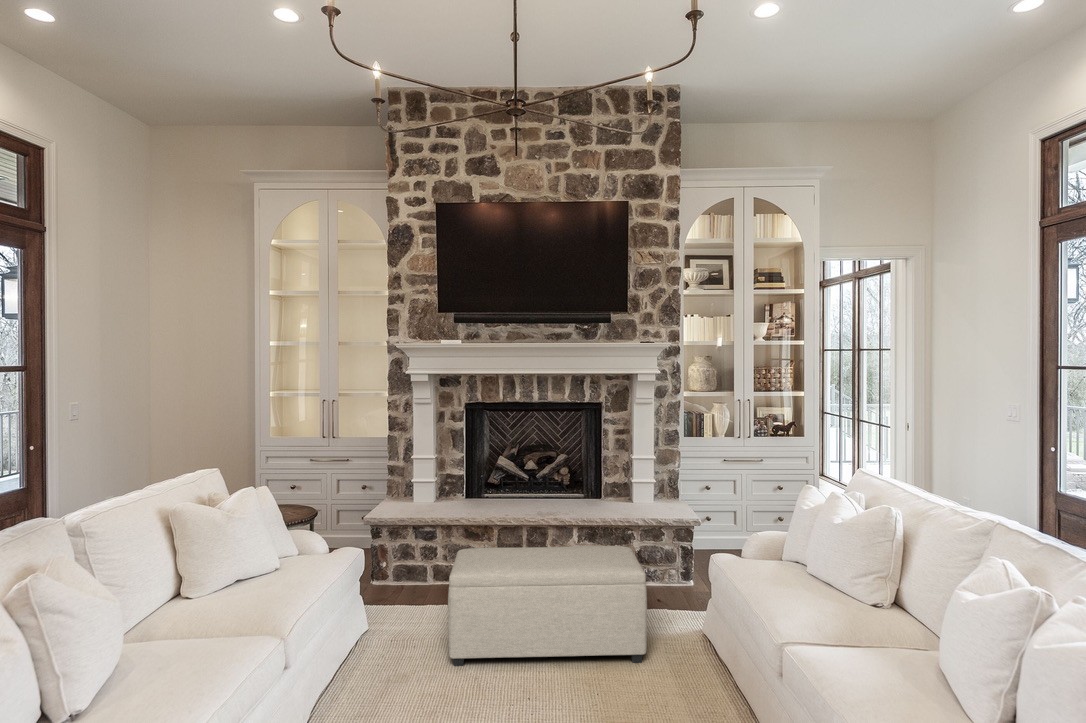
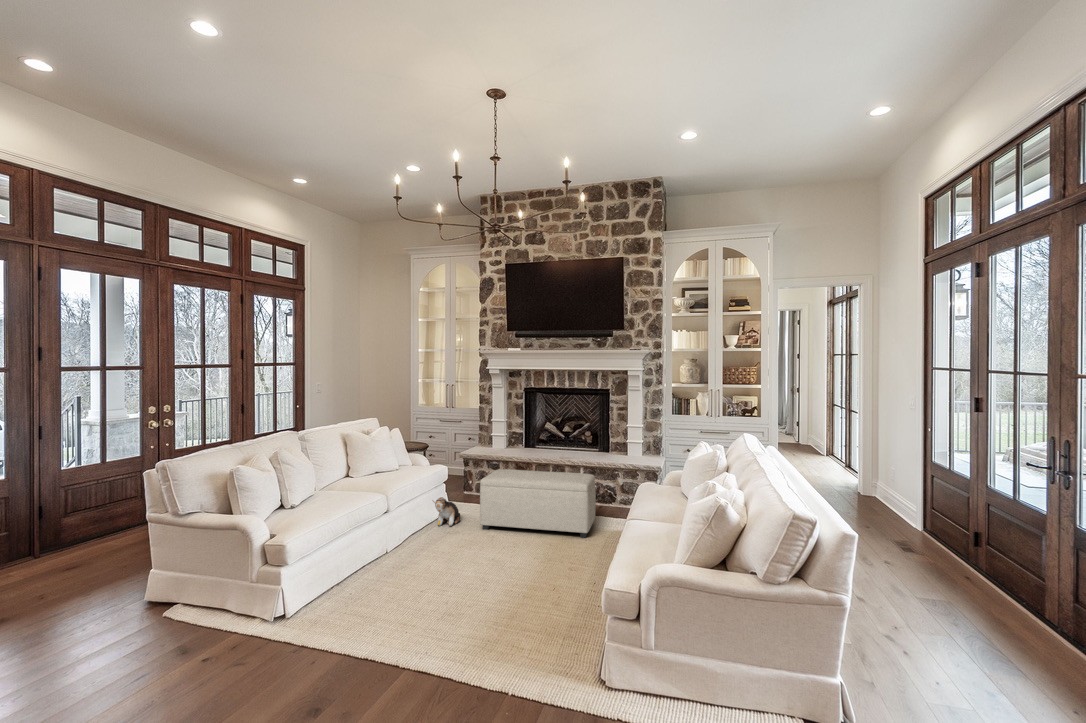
plush toy: none [358,614,401,668] -> present [433,497,460,526]

